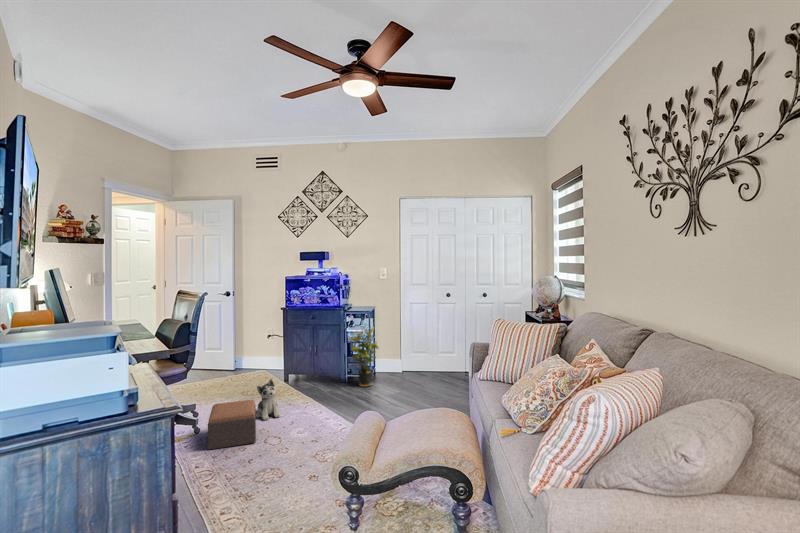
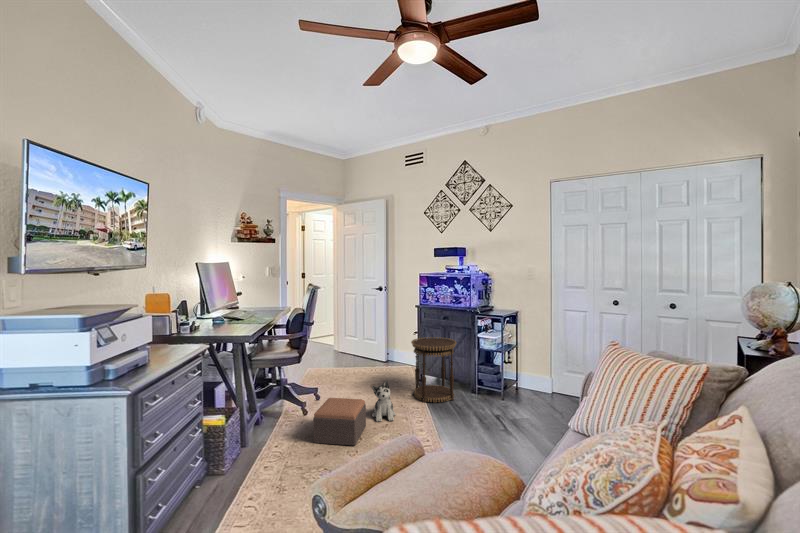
potted plant: present [349,327,379,387] -> none [481,332,518,402]
side table: none [284,336,327,398] -> present [411,337,456,402]

